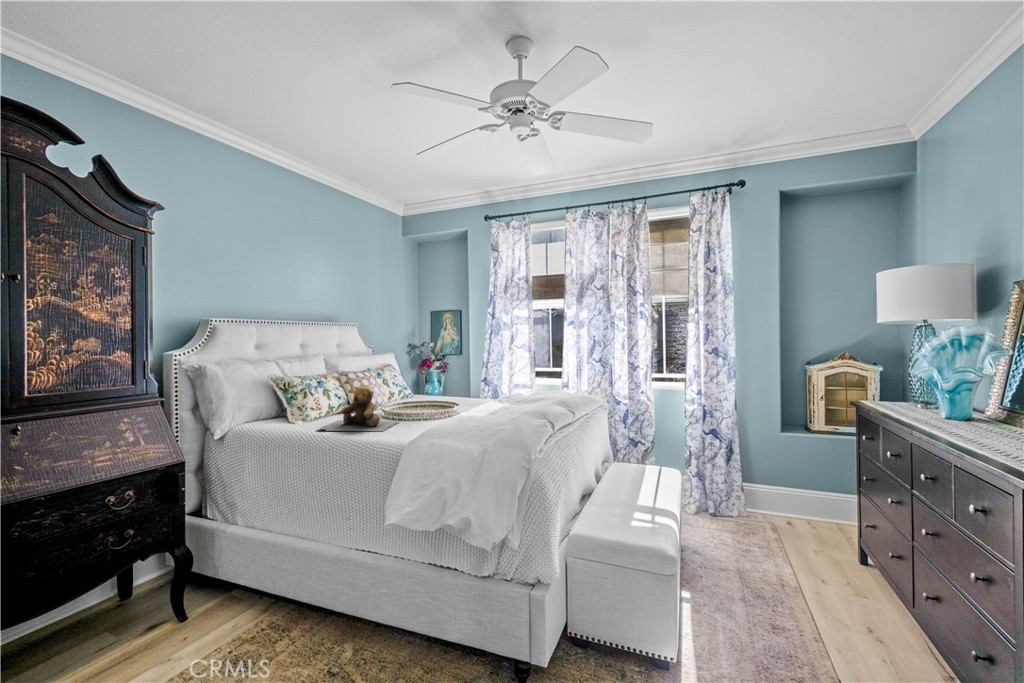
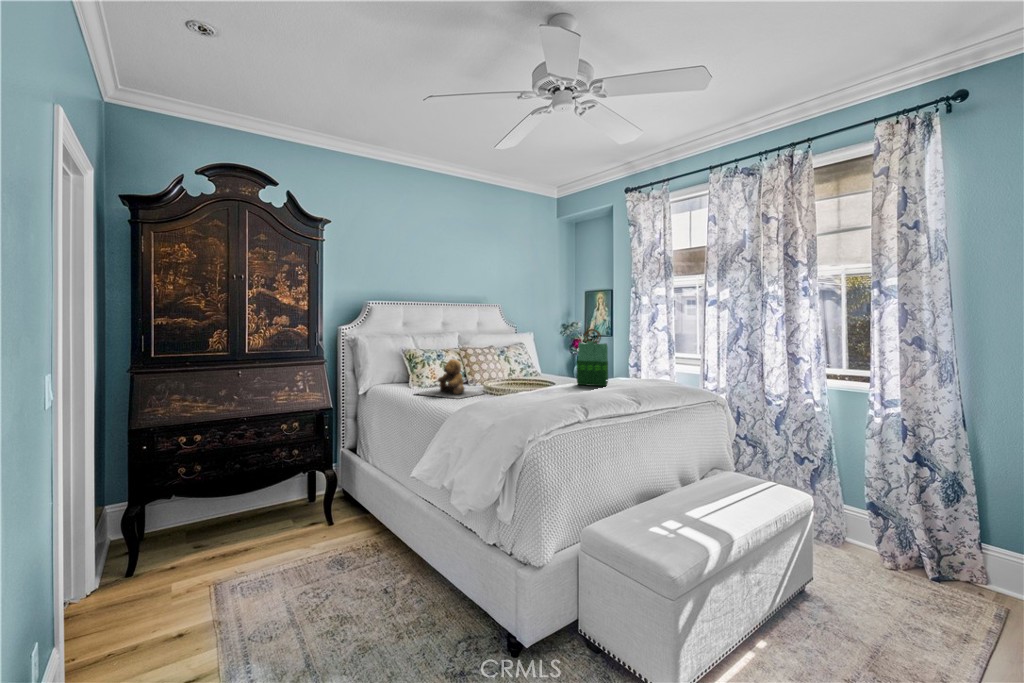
tote bag: none [465,349,496,405] -> present [576,329,608,386]

